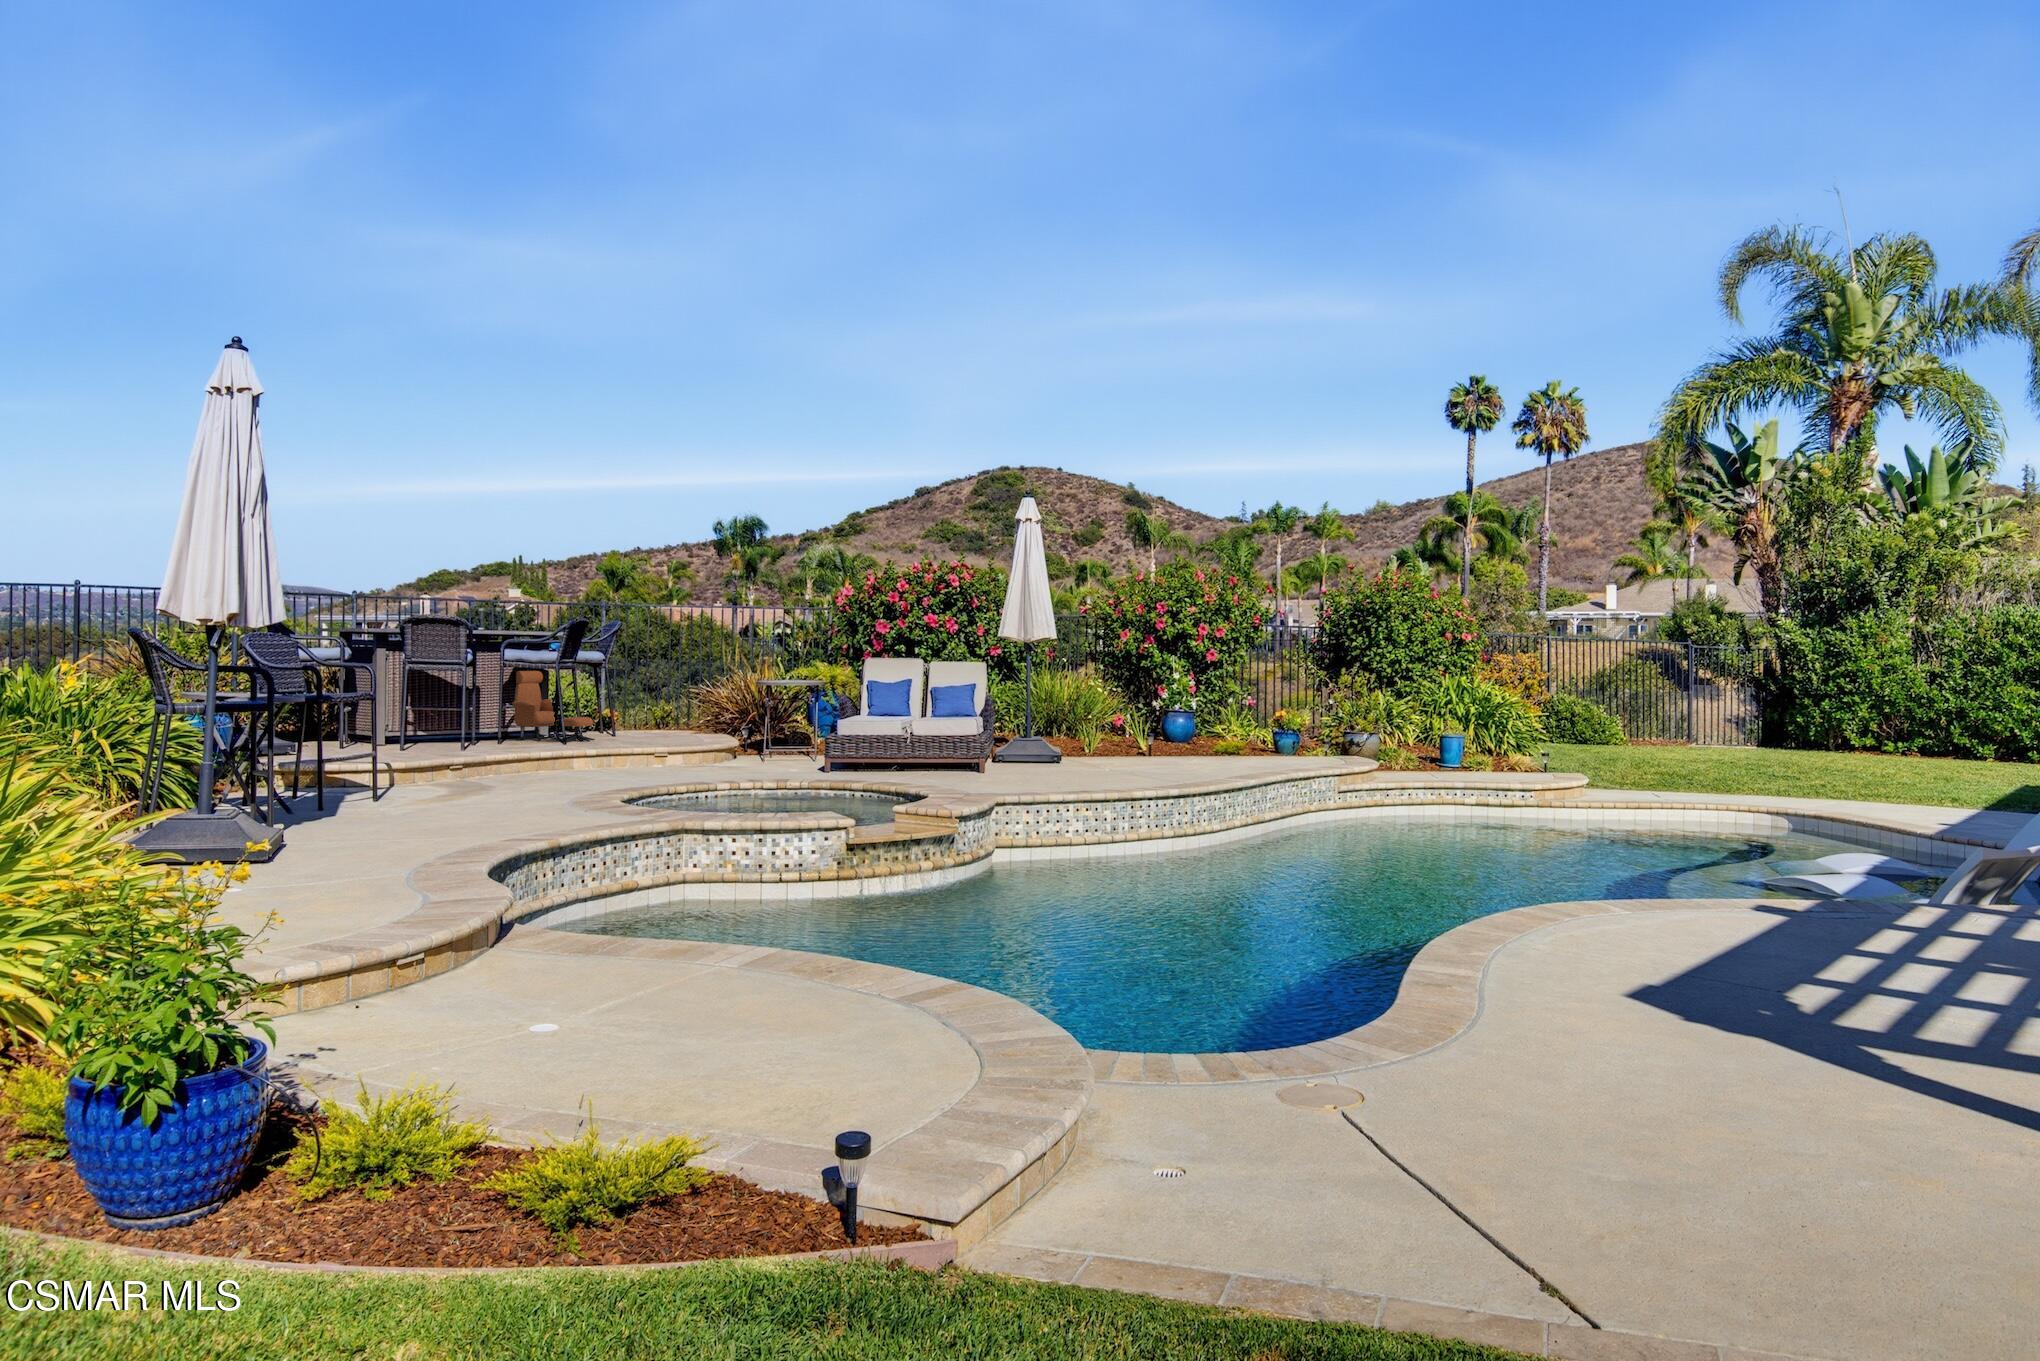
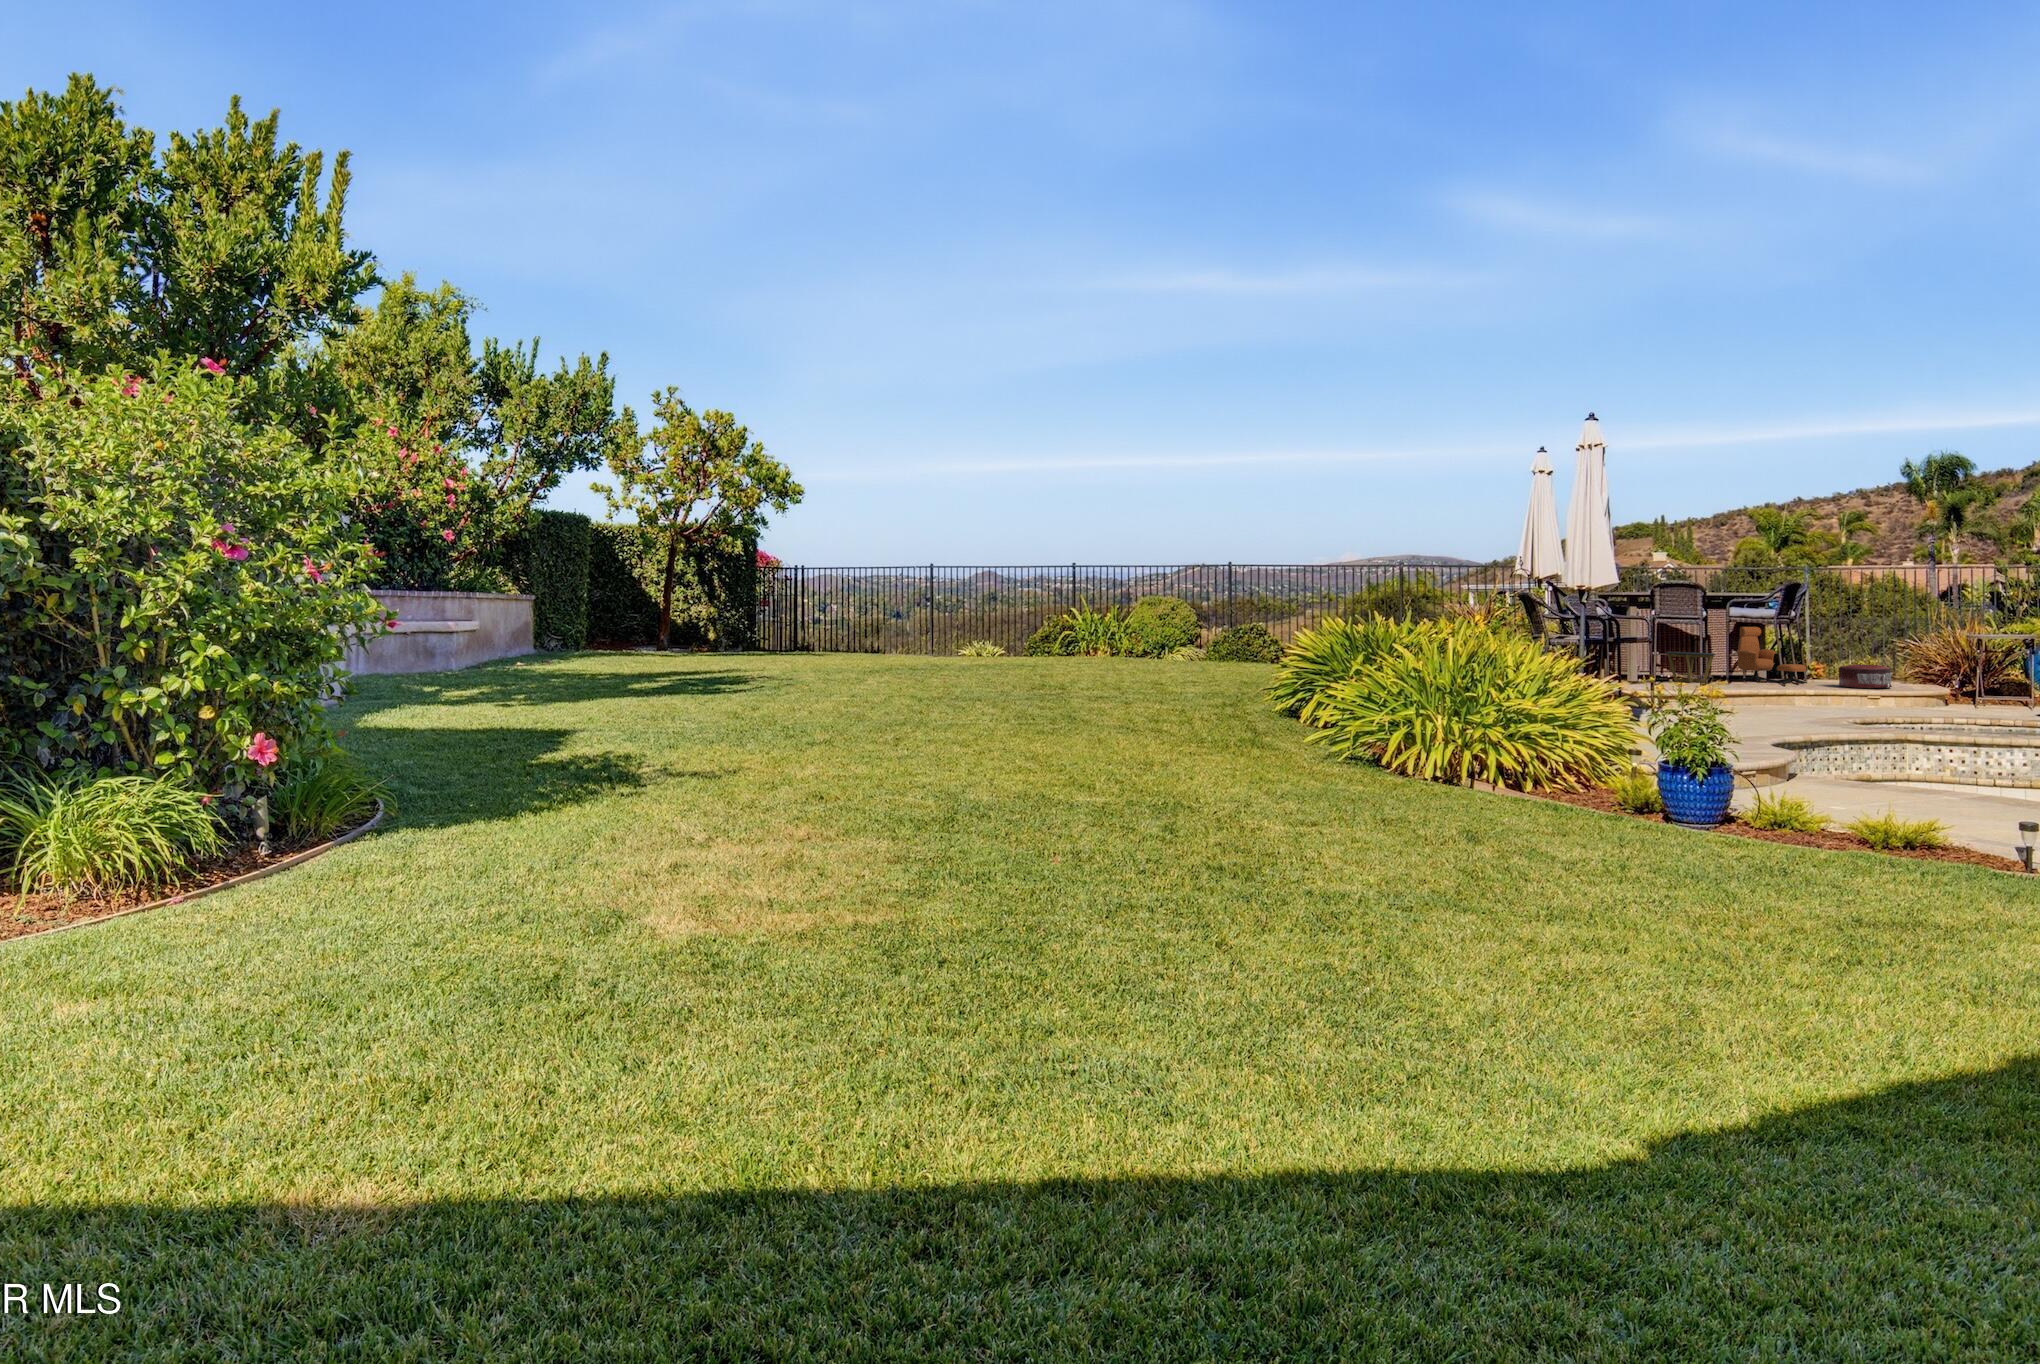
side table: none [420,706,484,747] -> present [1666,652,1716,682]
pouf: none [627,715,683,744] -> present [1839,664,1892,688]

